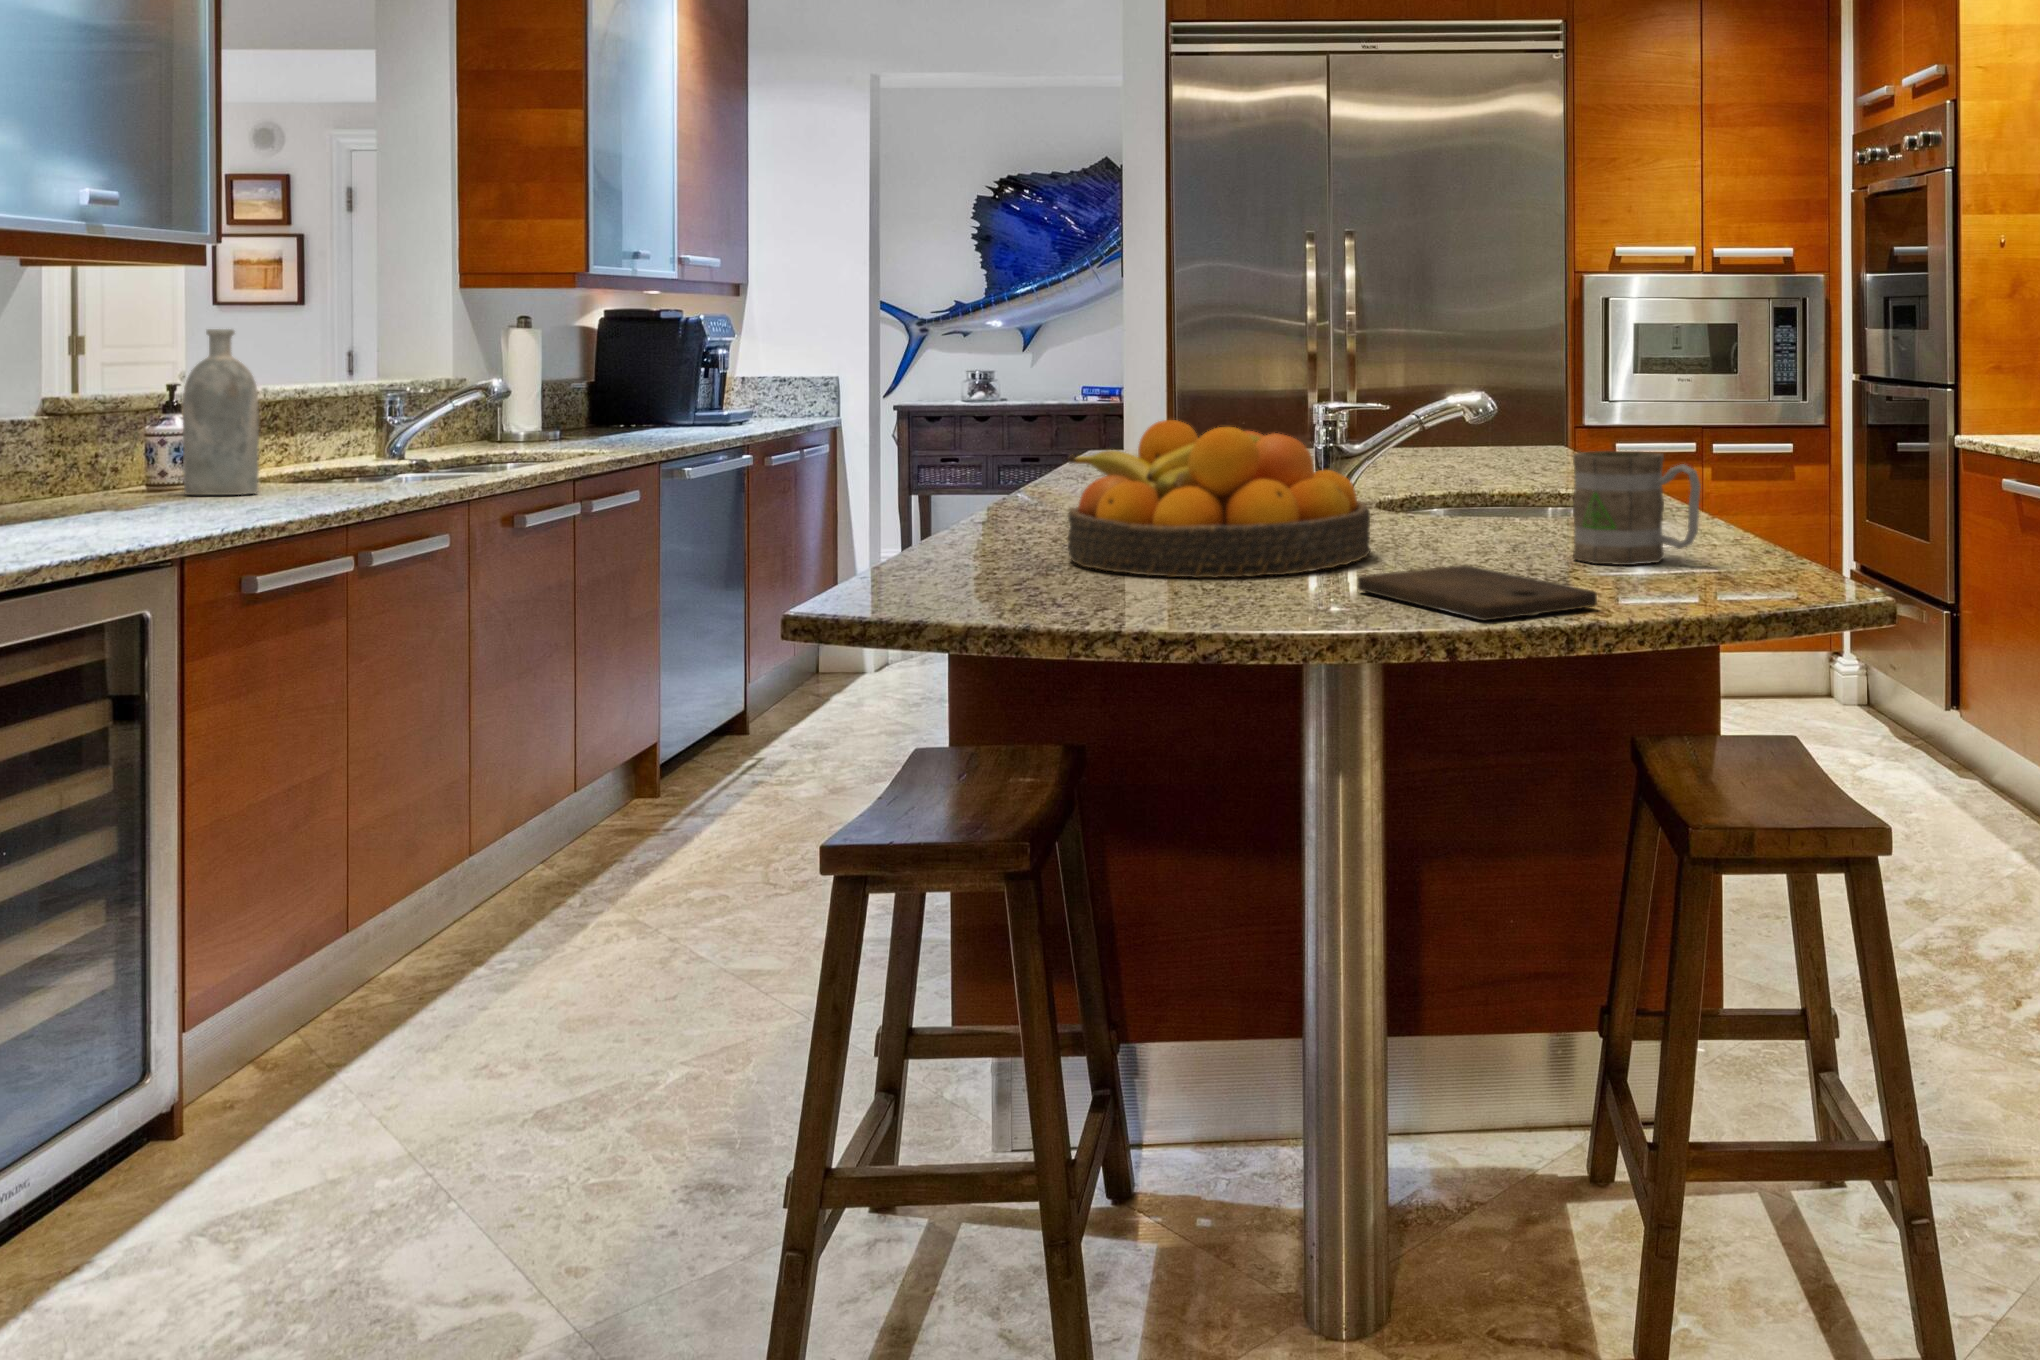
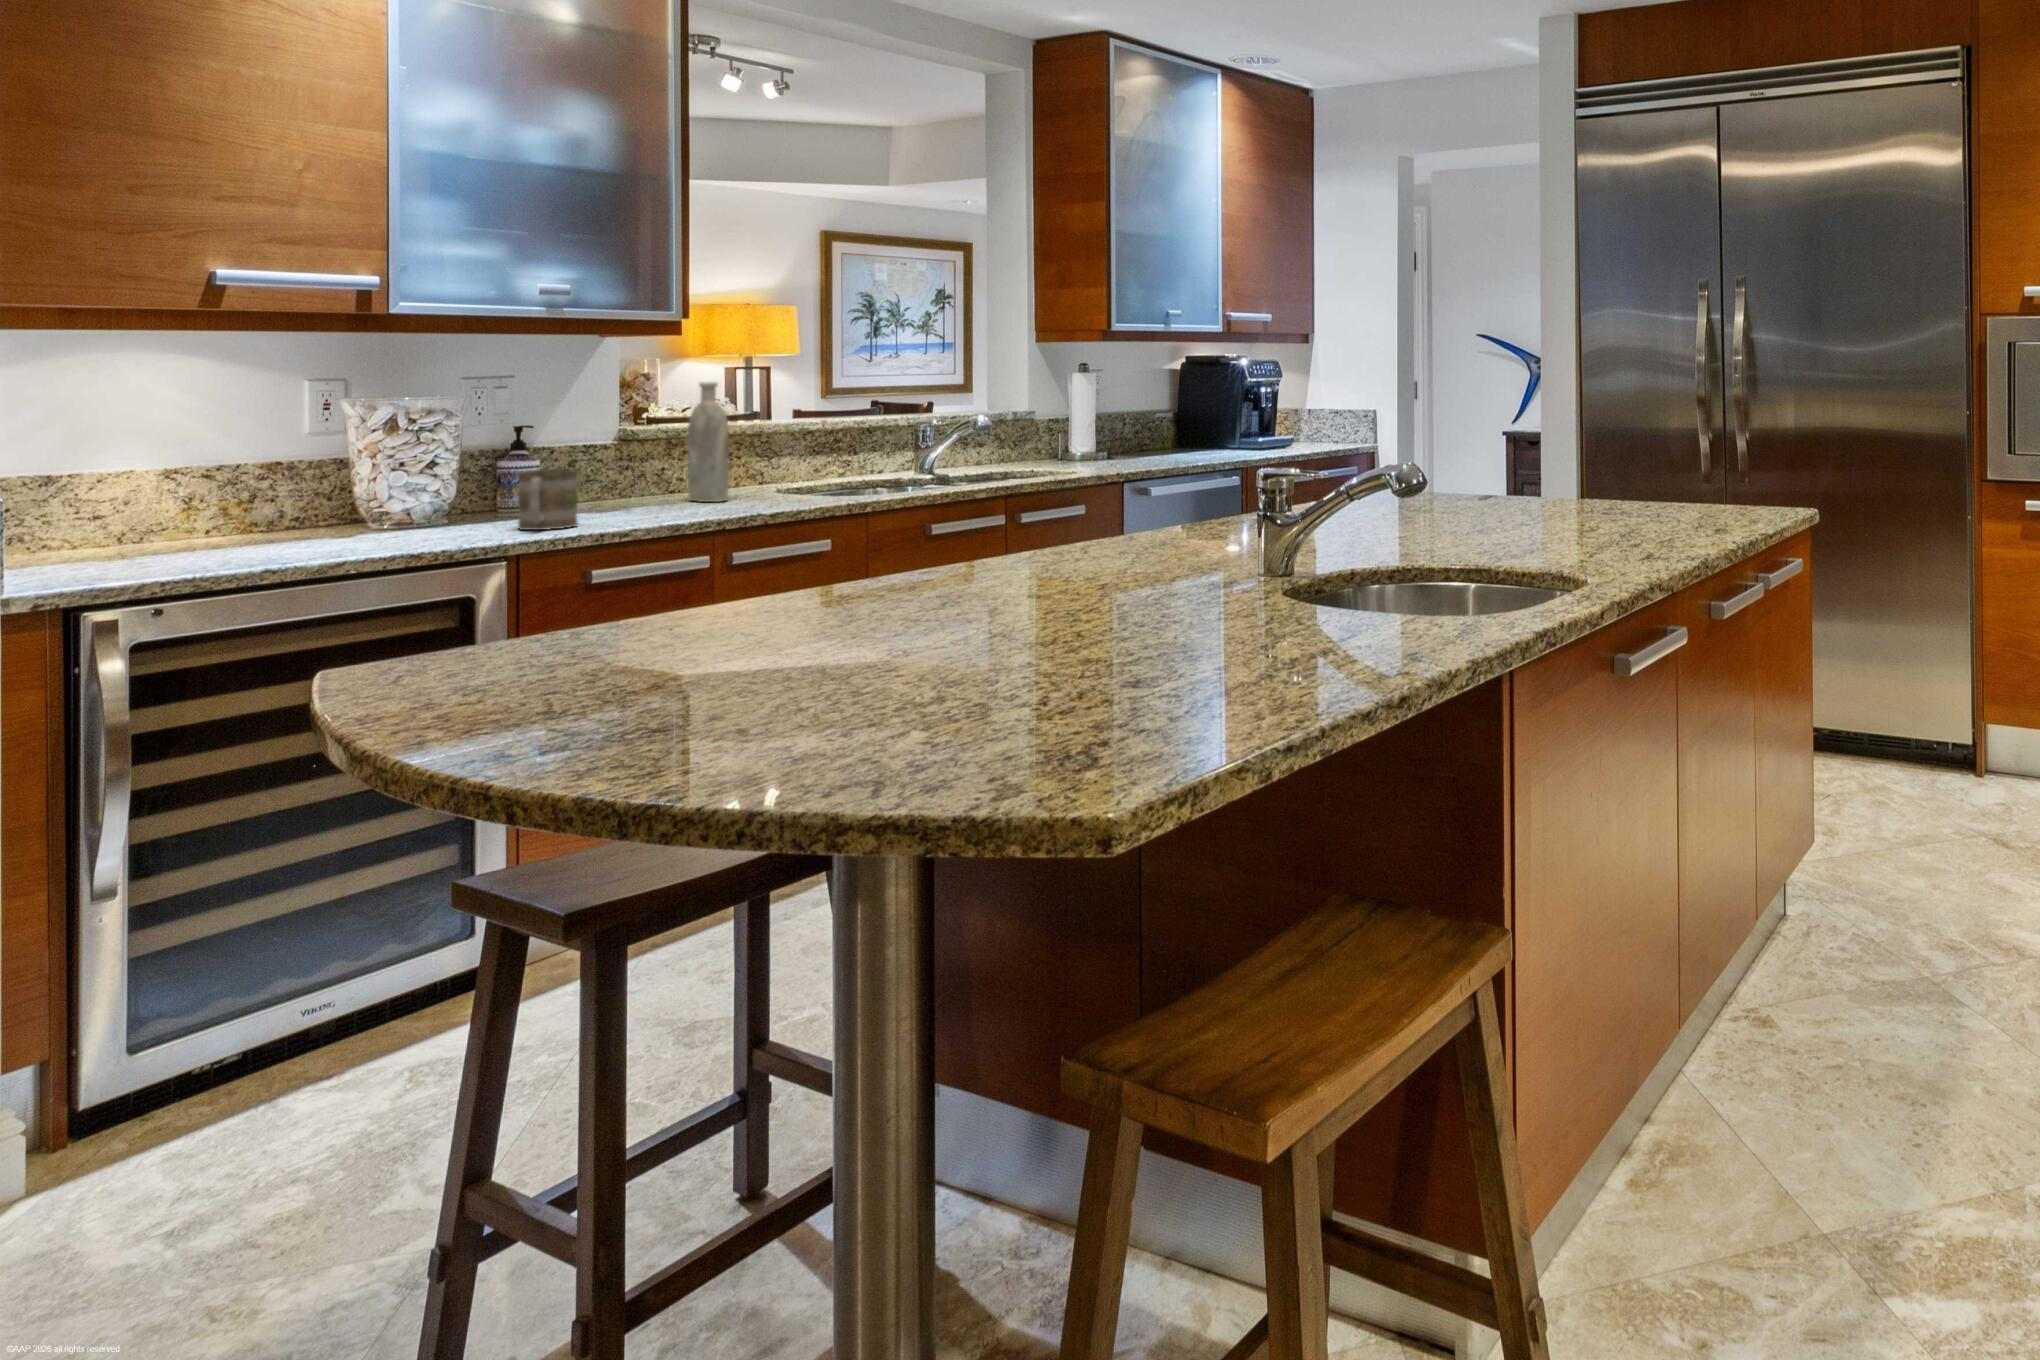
fruit bowl: present [1068,420,1370,578] -> none [648,496,975,664]
mug: present [1573,451,1701,565] -> present [518,469,578,530]
cutting board: present [1358,565,1597,621] -> none [527,678,808,756]

